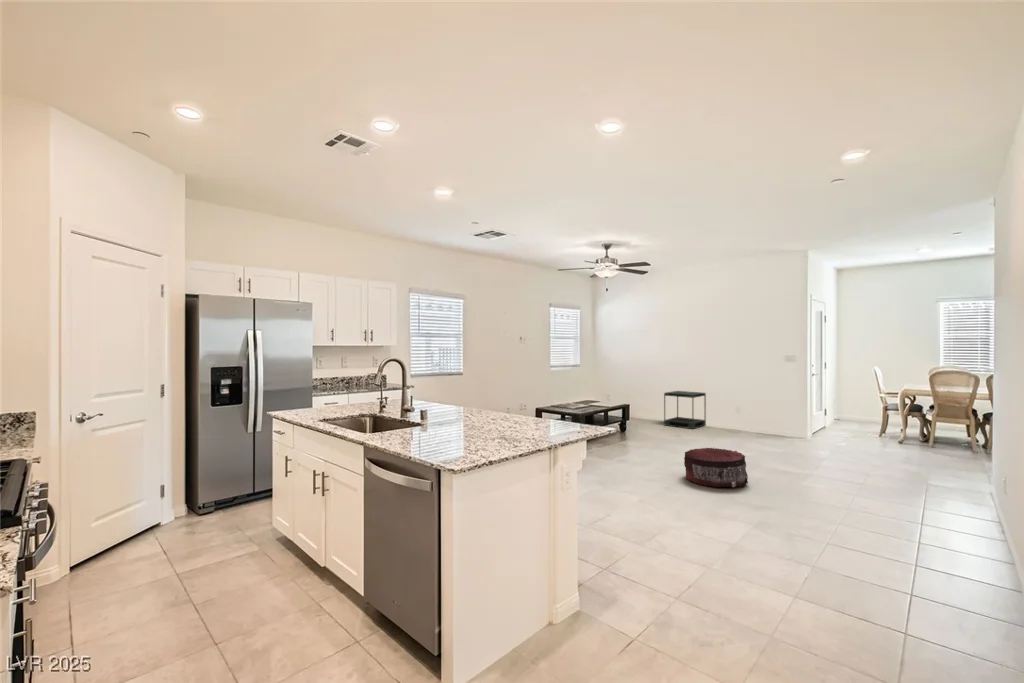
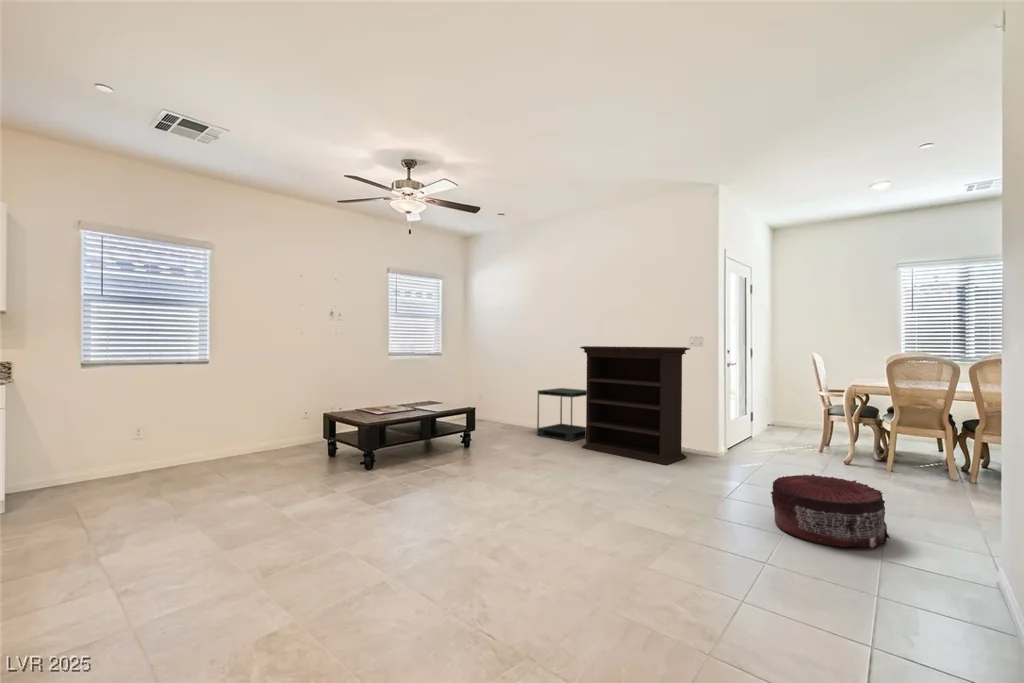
bookshelf: none [702,361,786,444] -> present [580,346,690,465]
pouf: present [684,448,748,487] -> present [771,474,890,548]

